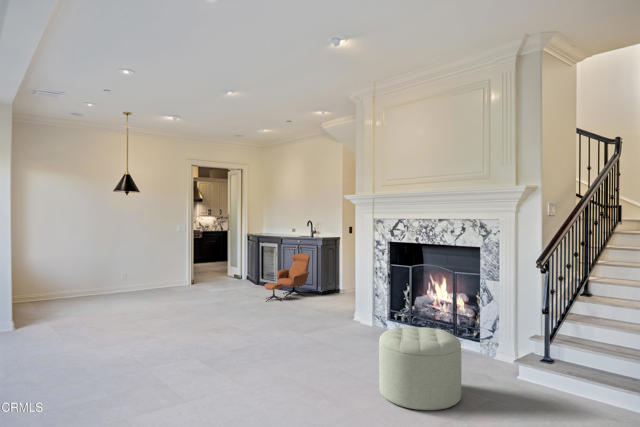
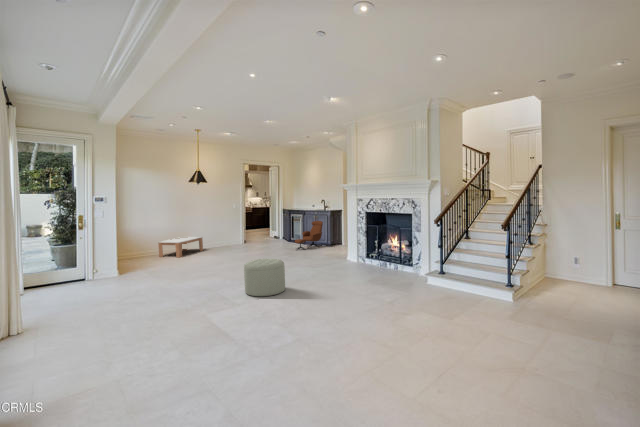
coffee table: none [31,274,112,311] -> present [158,237,203,258]
ottoman: present [379,327,461,410] -> present [244,259,285,296]

